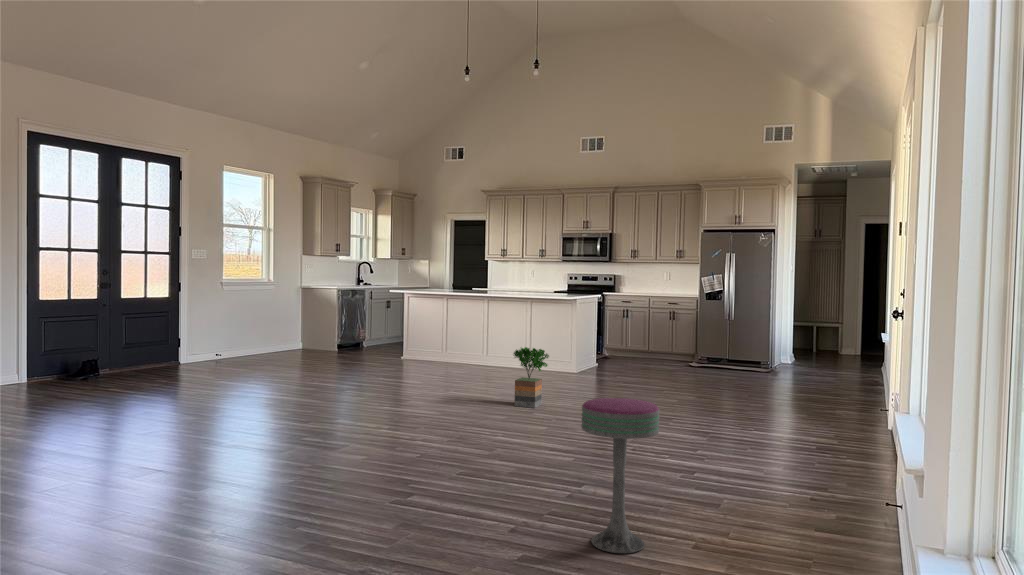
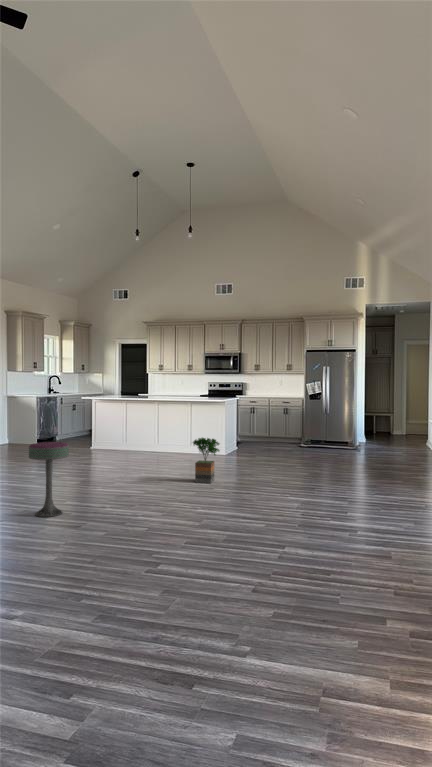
bar stool: present [581,398,660,553] -> present [29,442,69,517]

